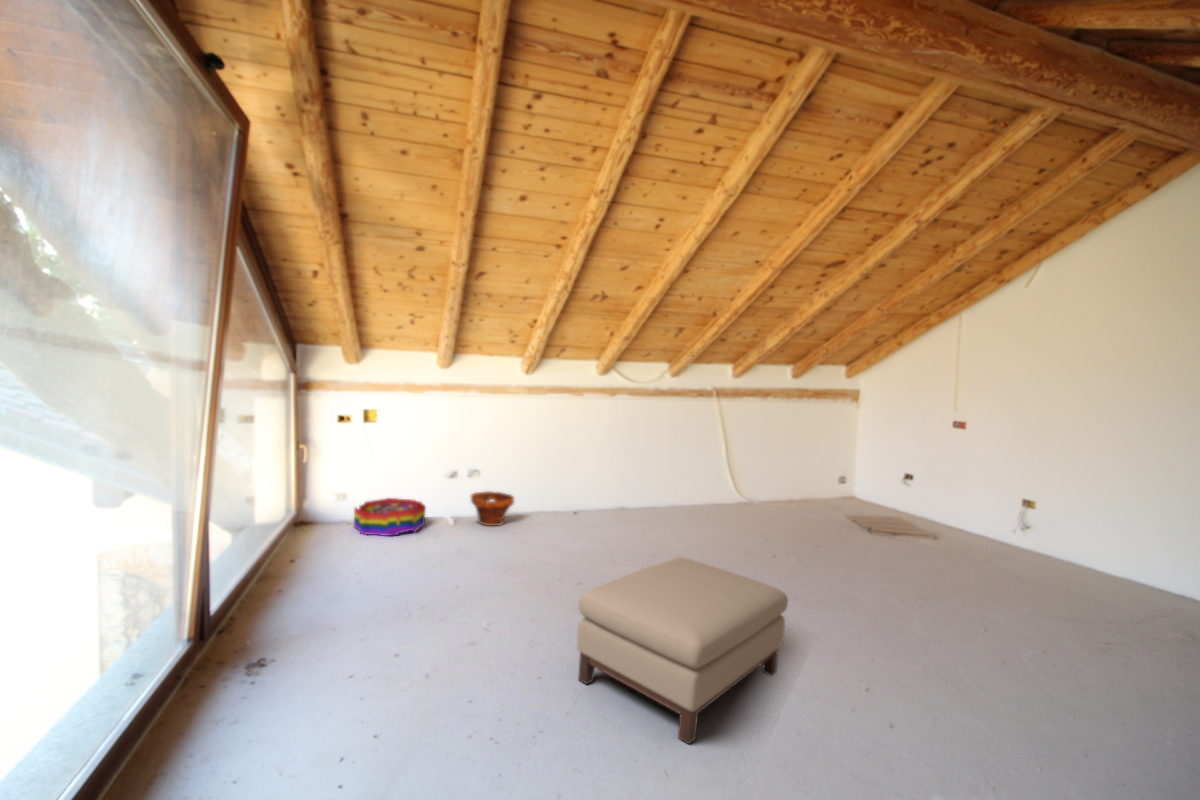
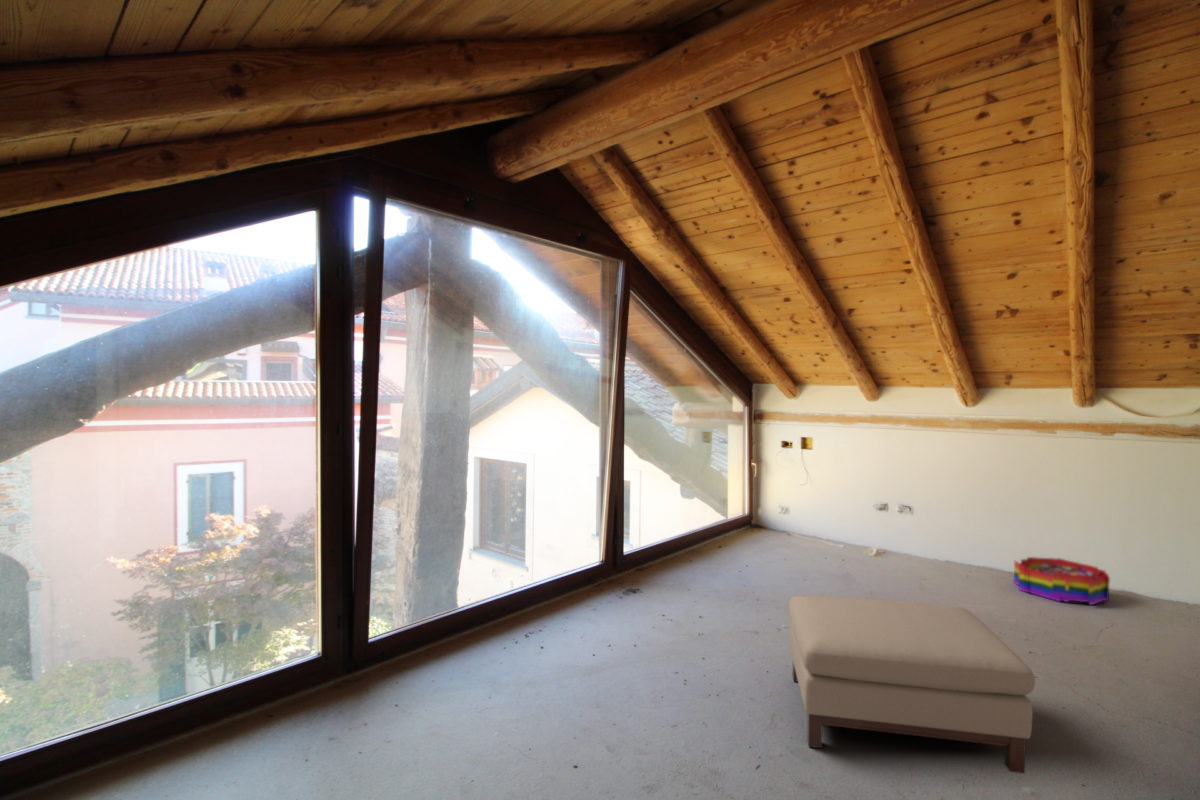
planter: present [471,491,514,526] -> none [892,528,944,567]
storage bin: present [354,498,426,536] -> present [1014,557,1110,605]

